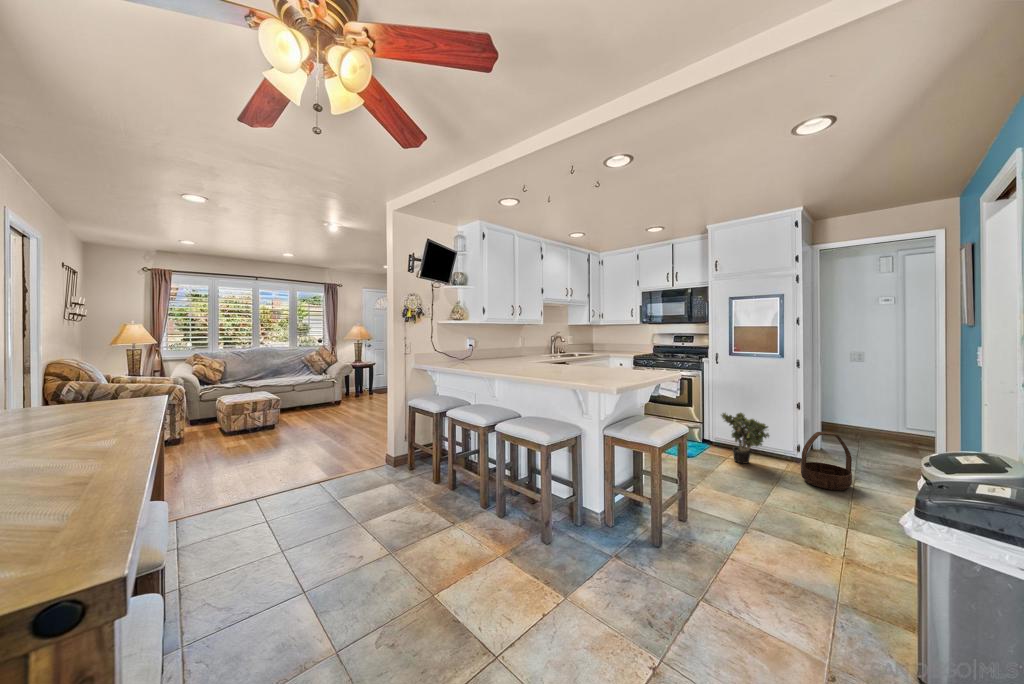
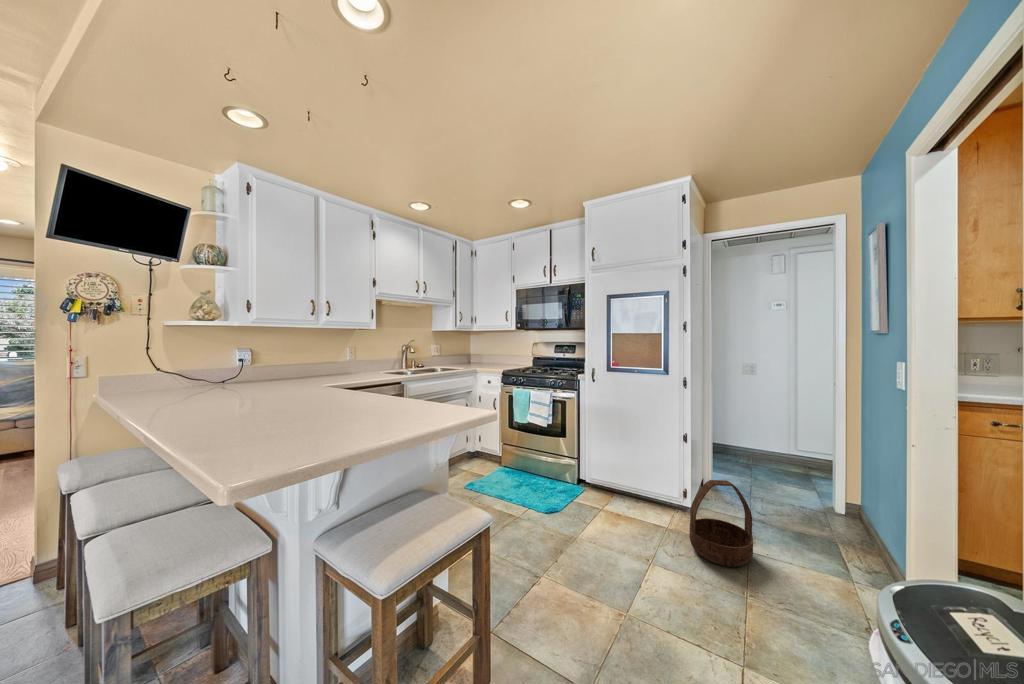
potted plant: present [721,413,769,464] -> none [594,448,653,519]

